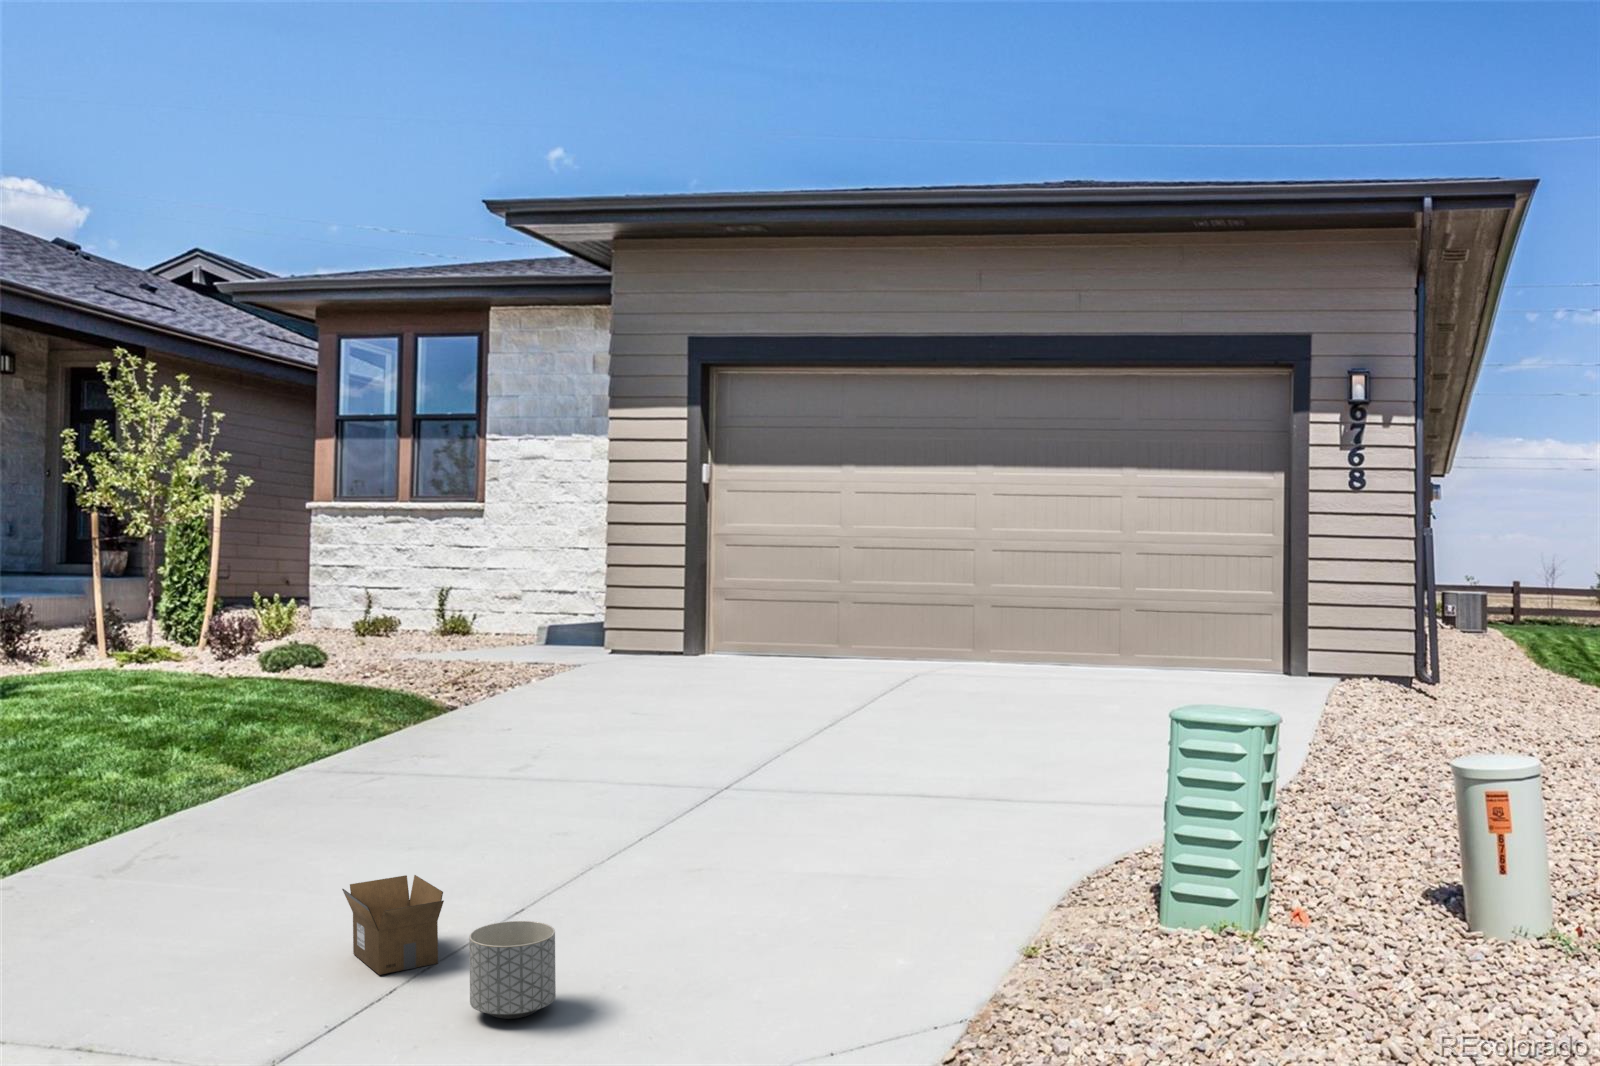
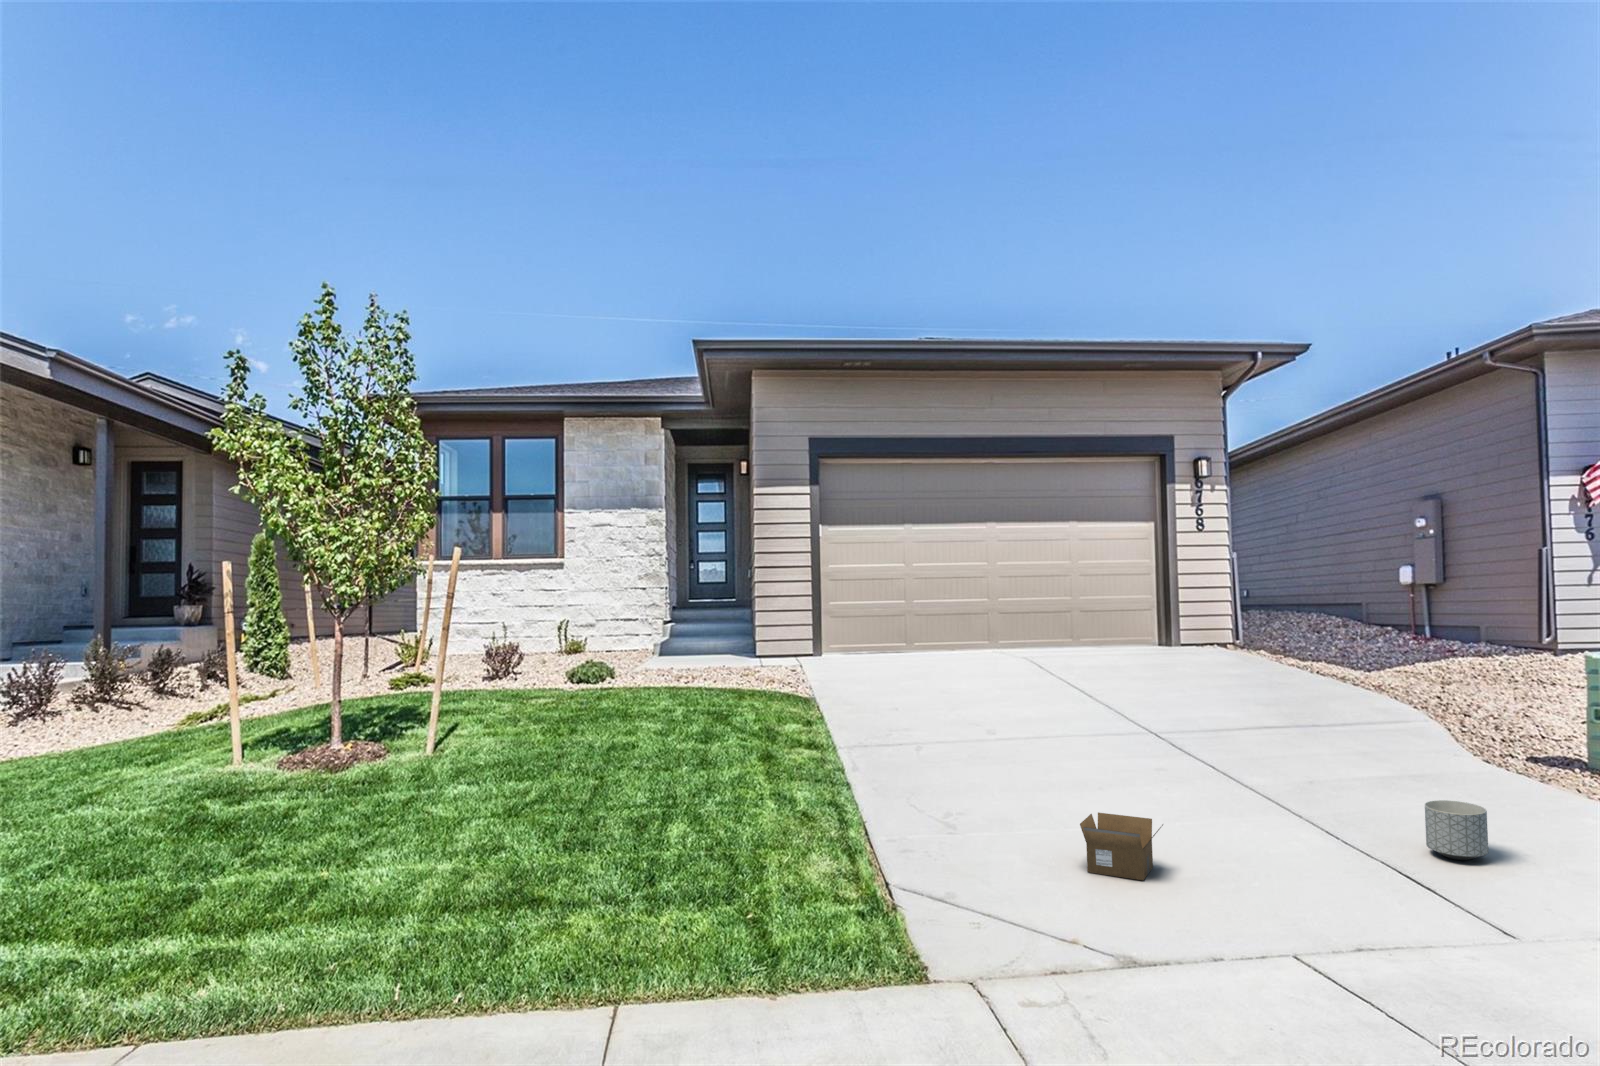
cardboard box: present [342,875,444,975] -> present [1080,812,1163,880]

